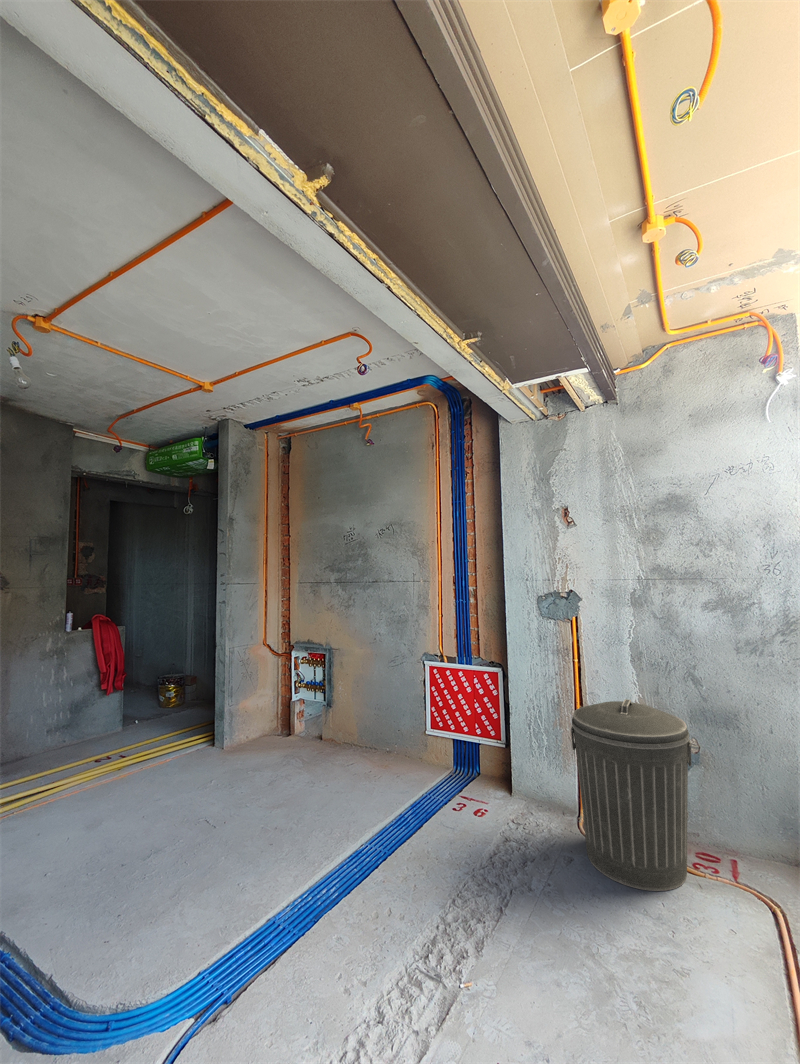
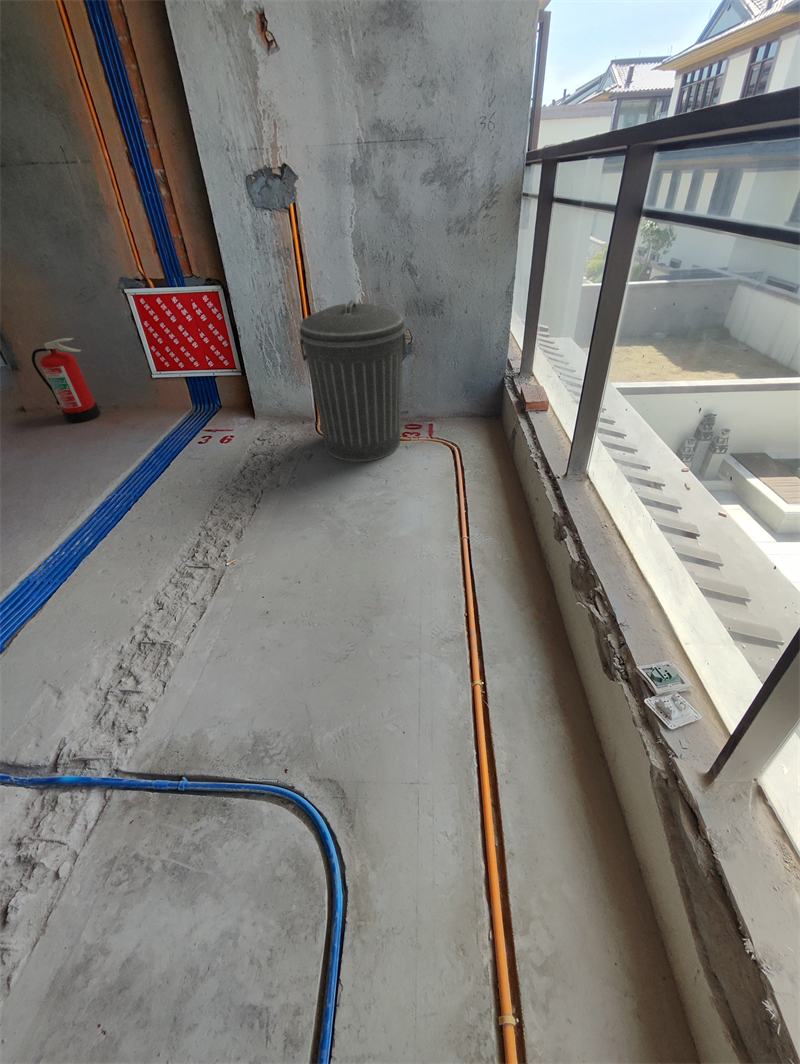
fire extinguisher: none [344,691,381,762] -> present [32,338,100,423]

